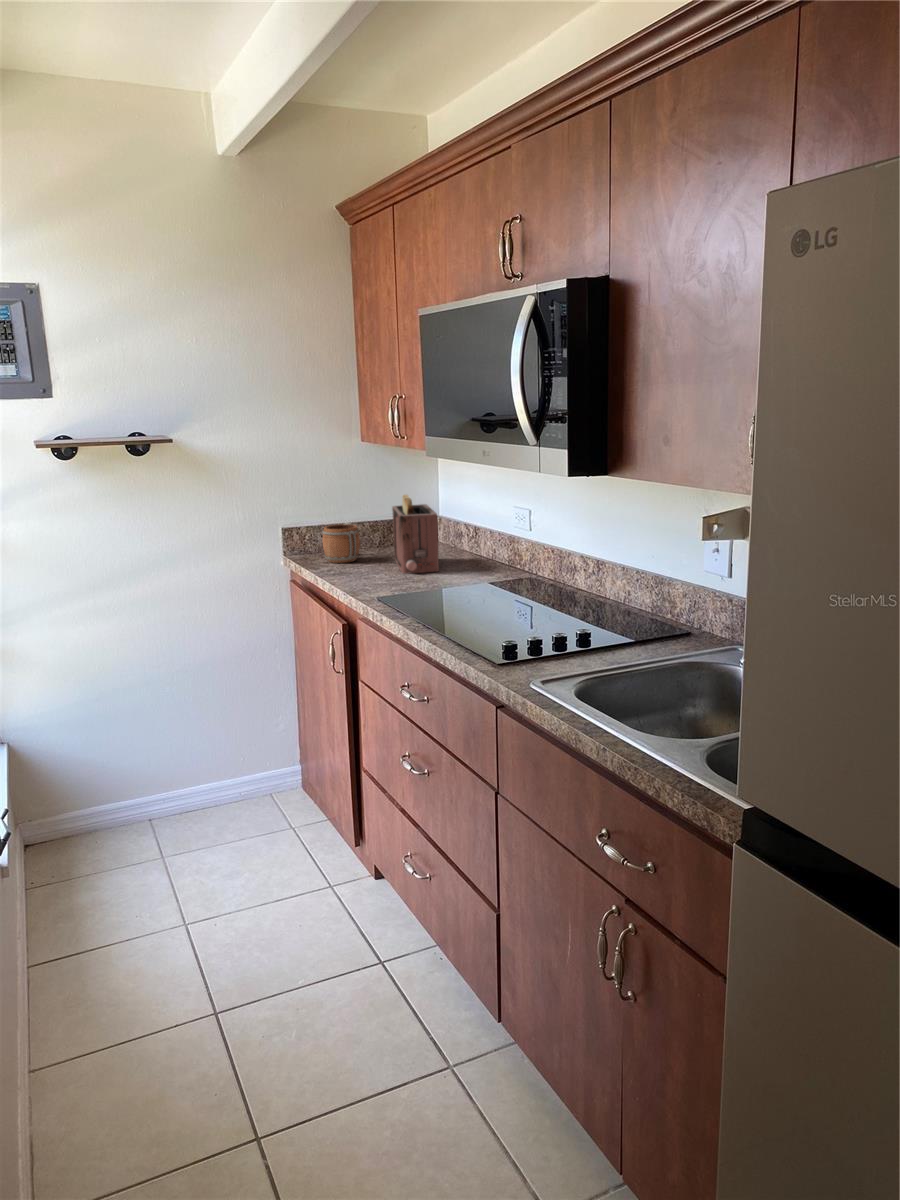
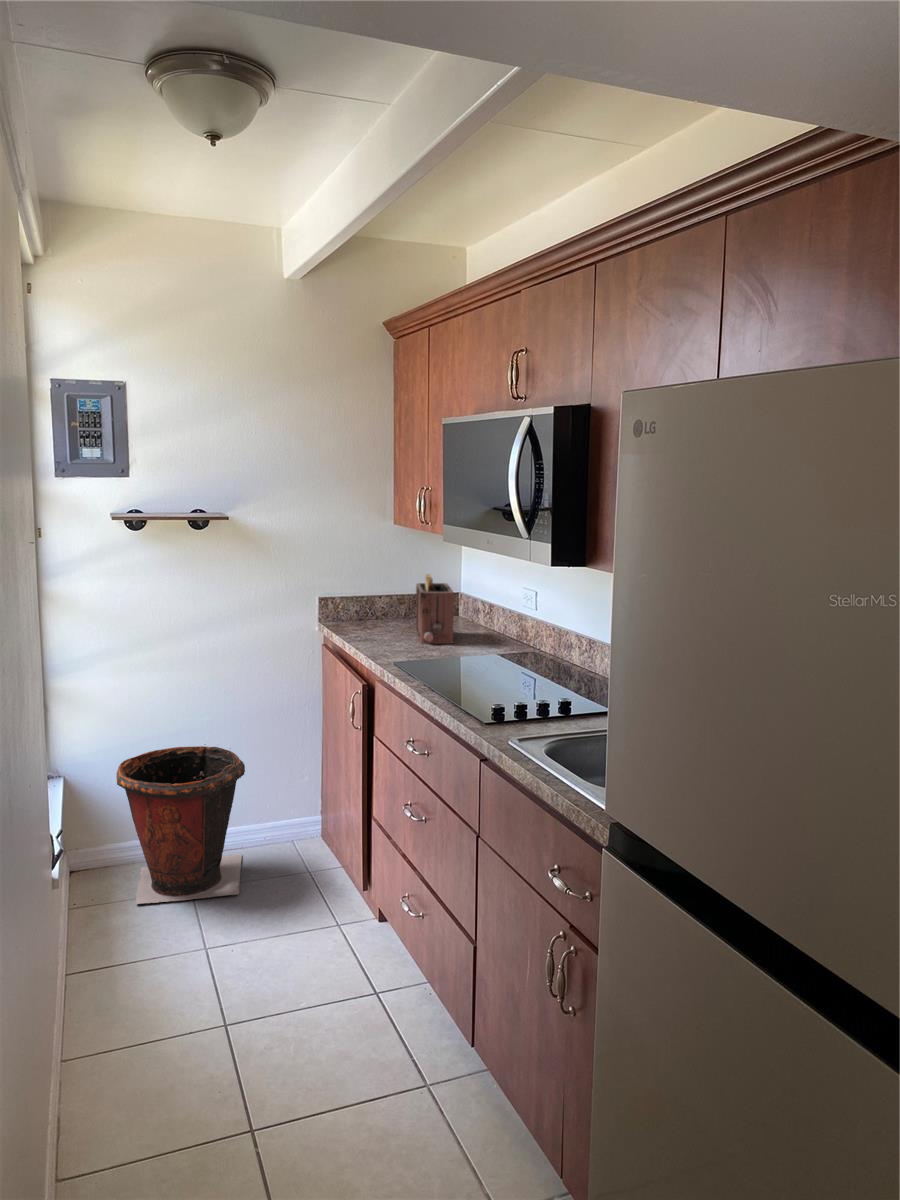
mug: present [322,522,360,563] -> none [353,595,386,632]
trash can: none [67,697,217,880] -> present [116,744,245,904]

